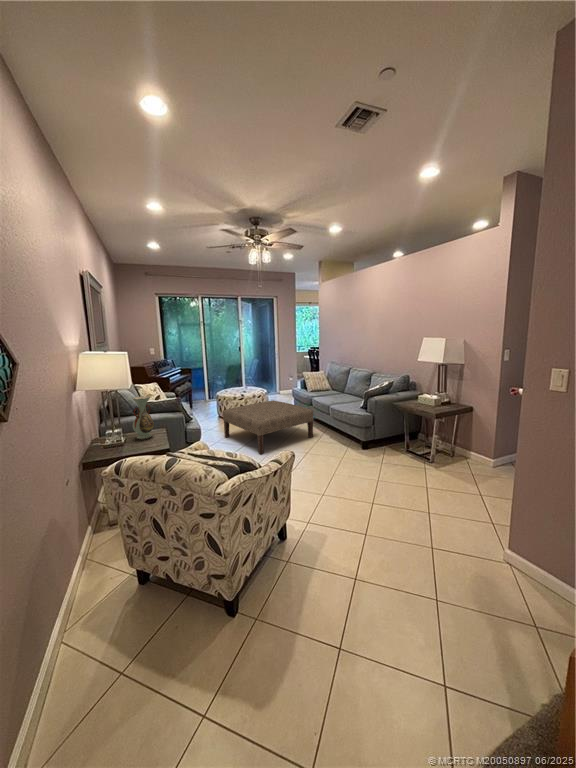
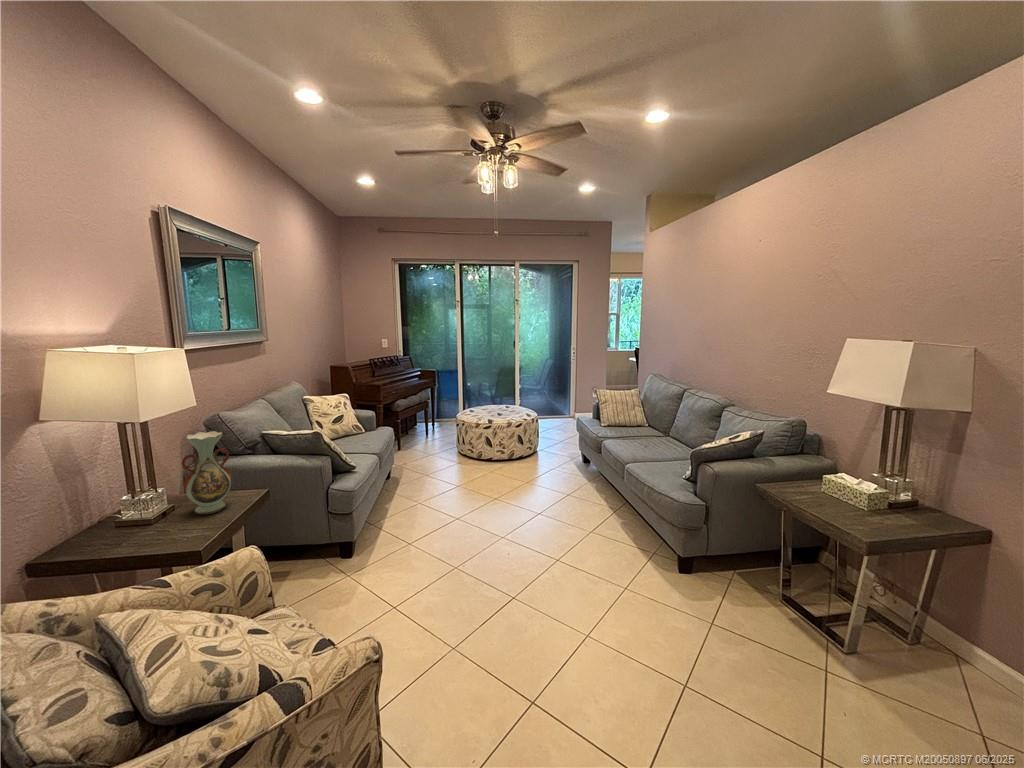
ottoman: present [223,400,313,454] -> none [438,437,591,544]

